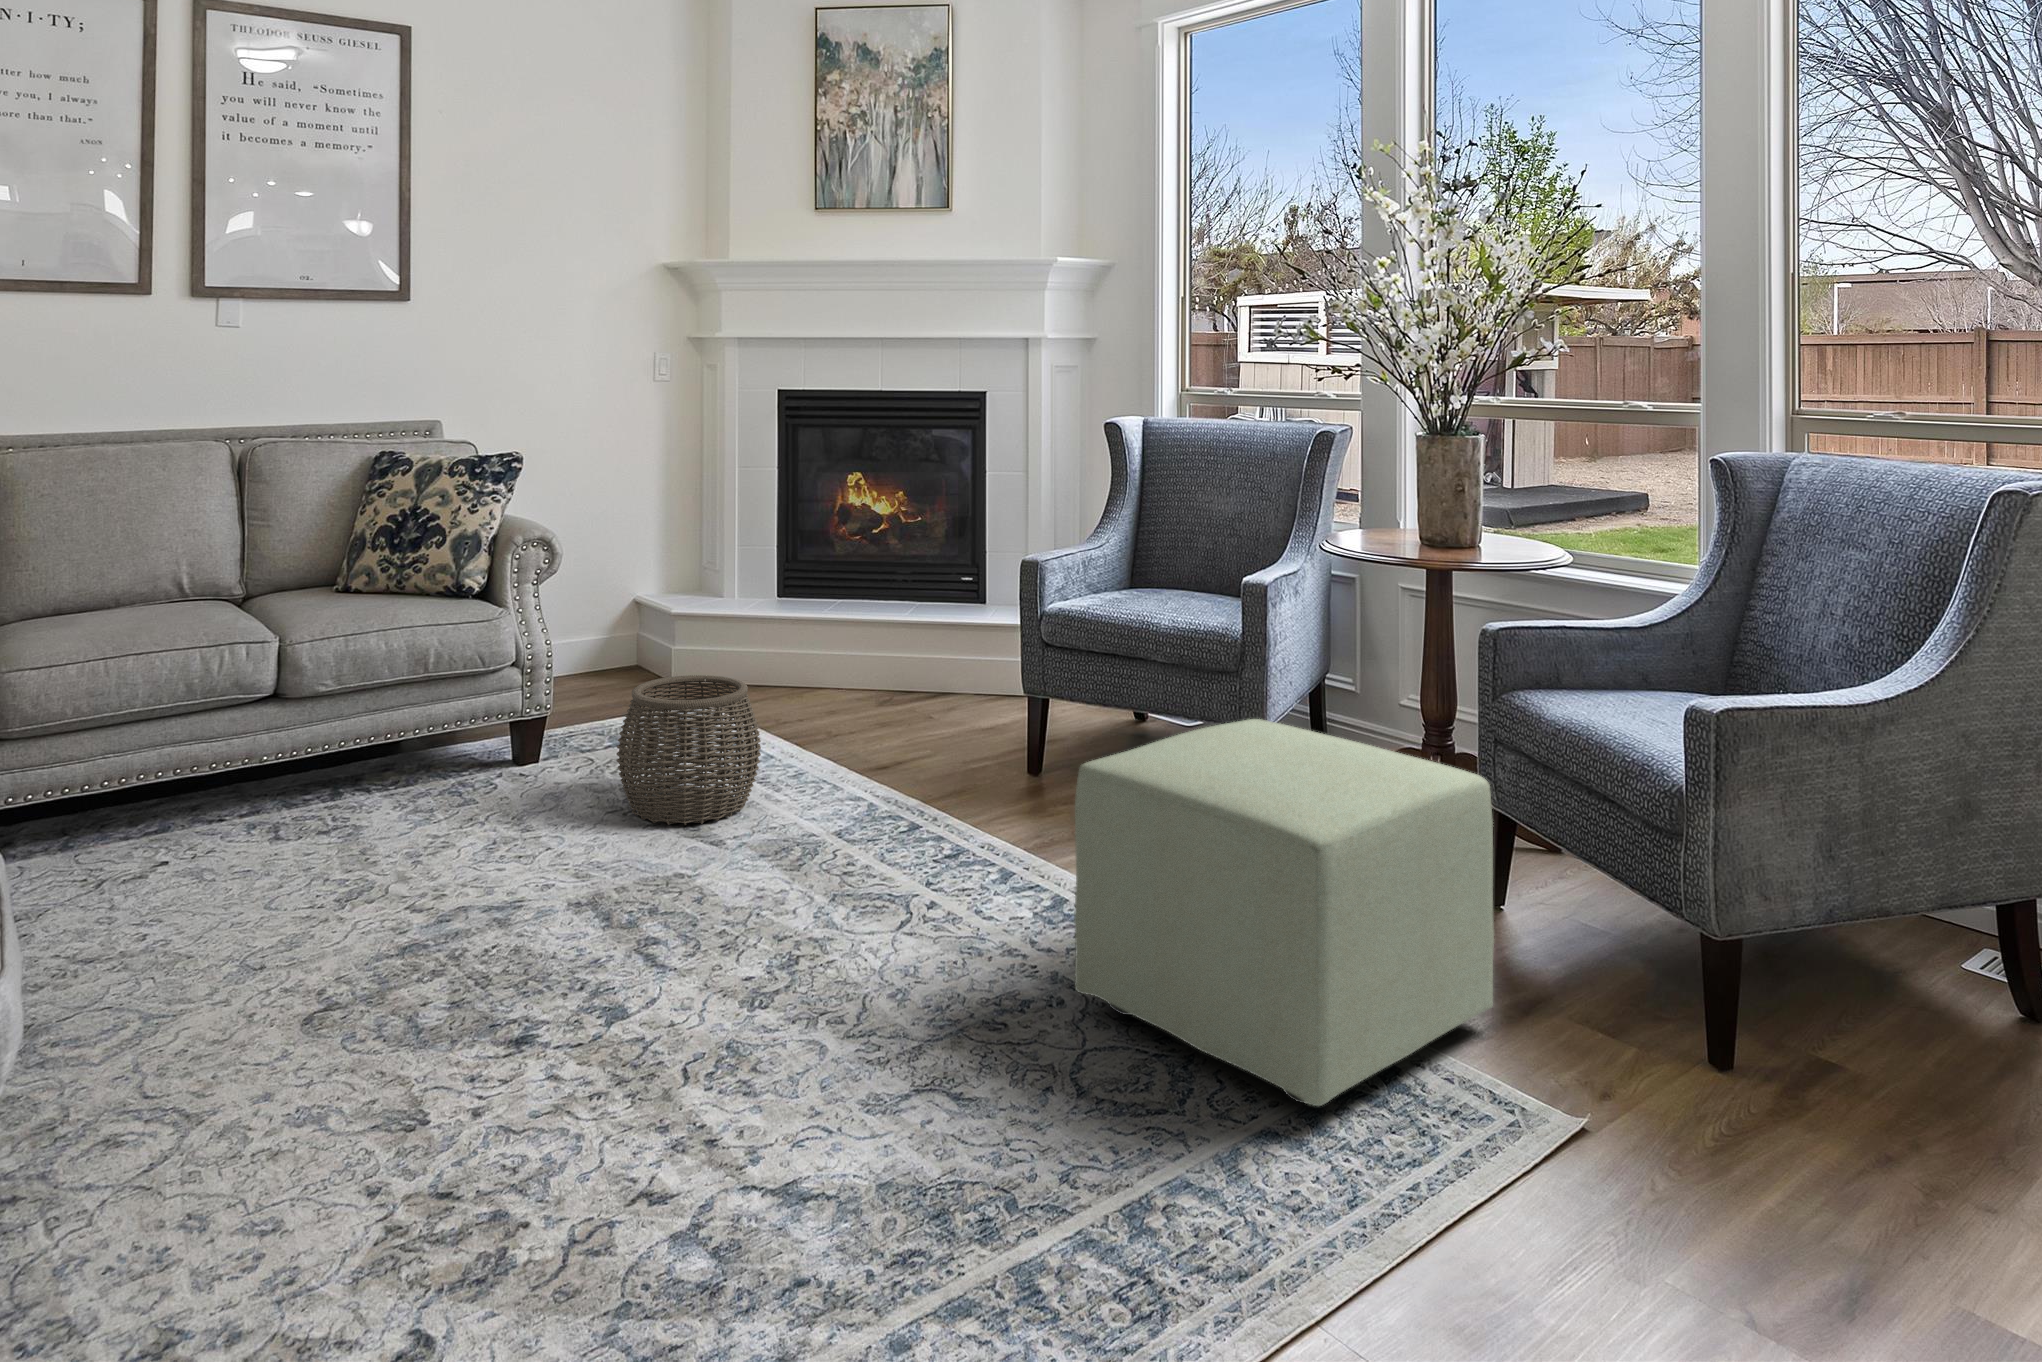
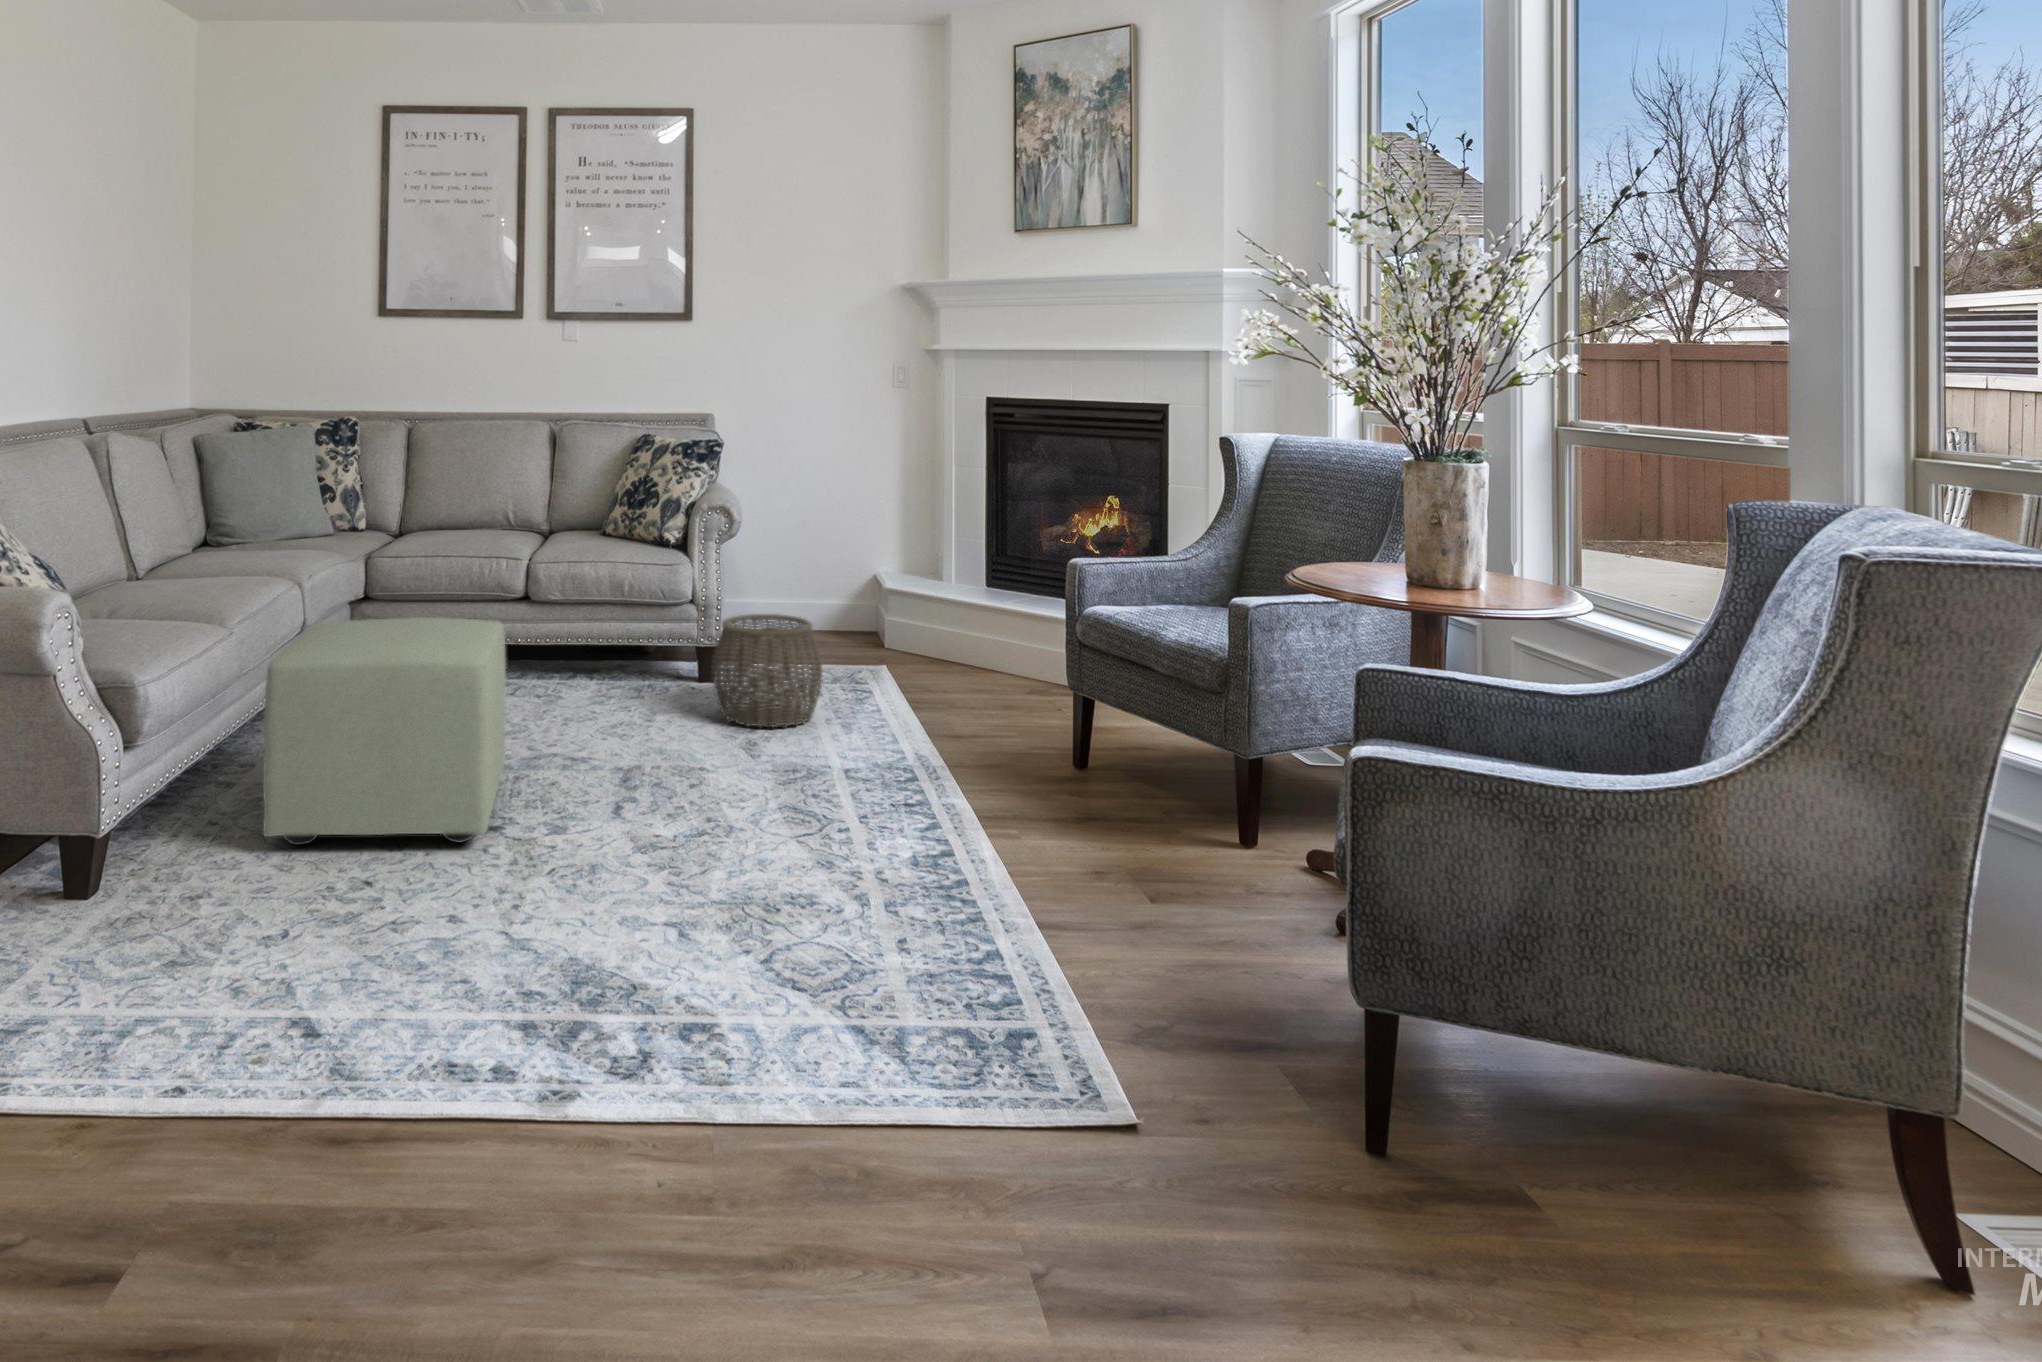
ottoman: present [1074,719,1494,1106] -> present [263,617,506,845]

